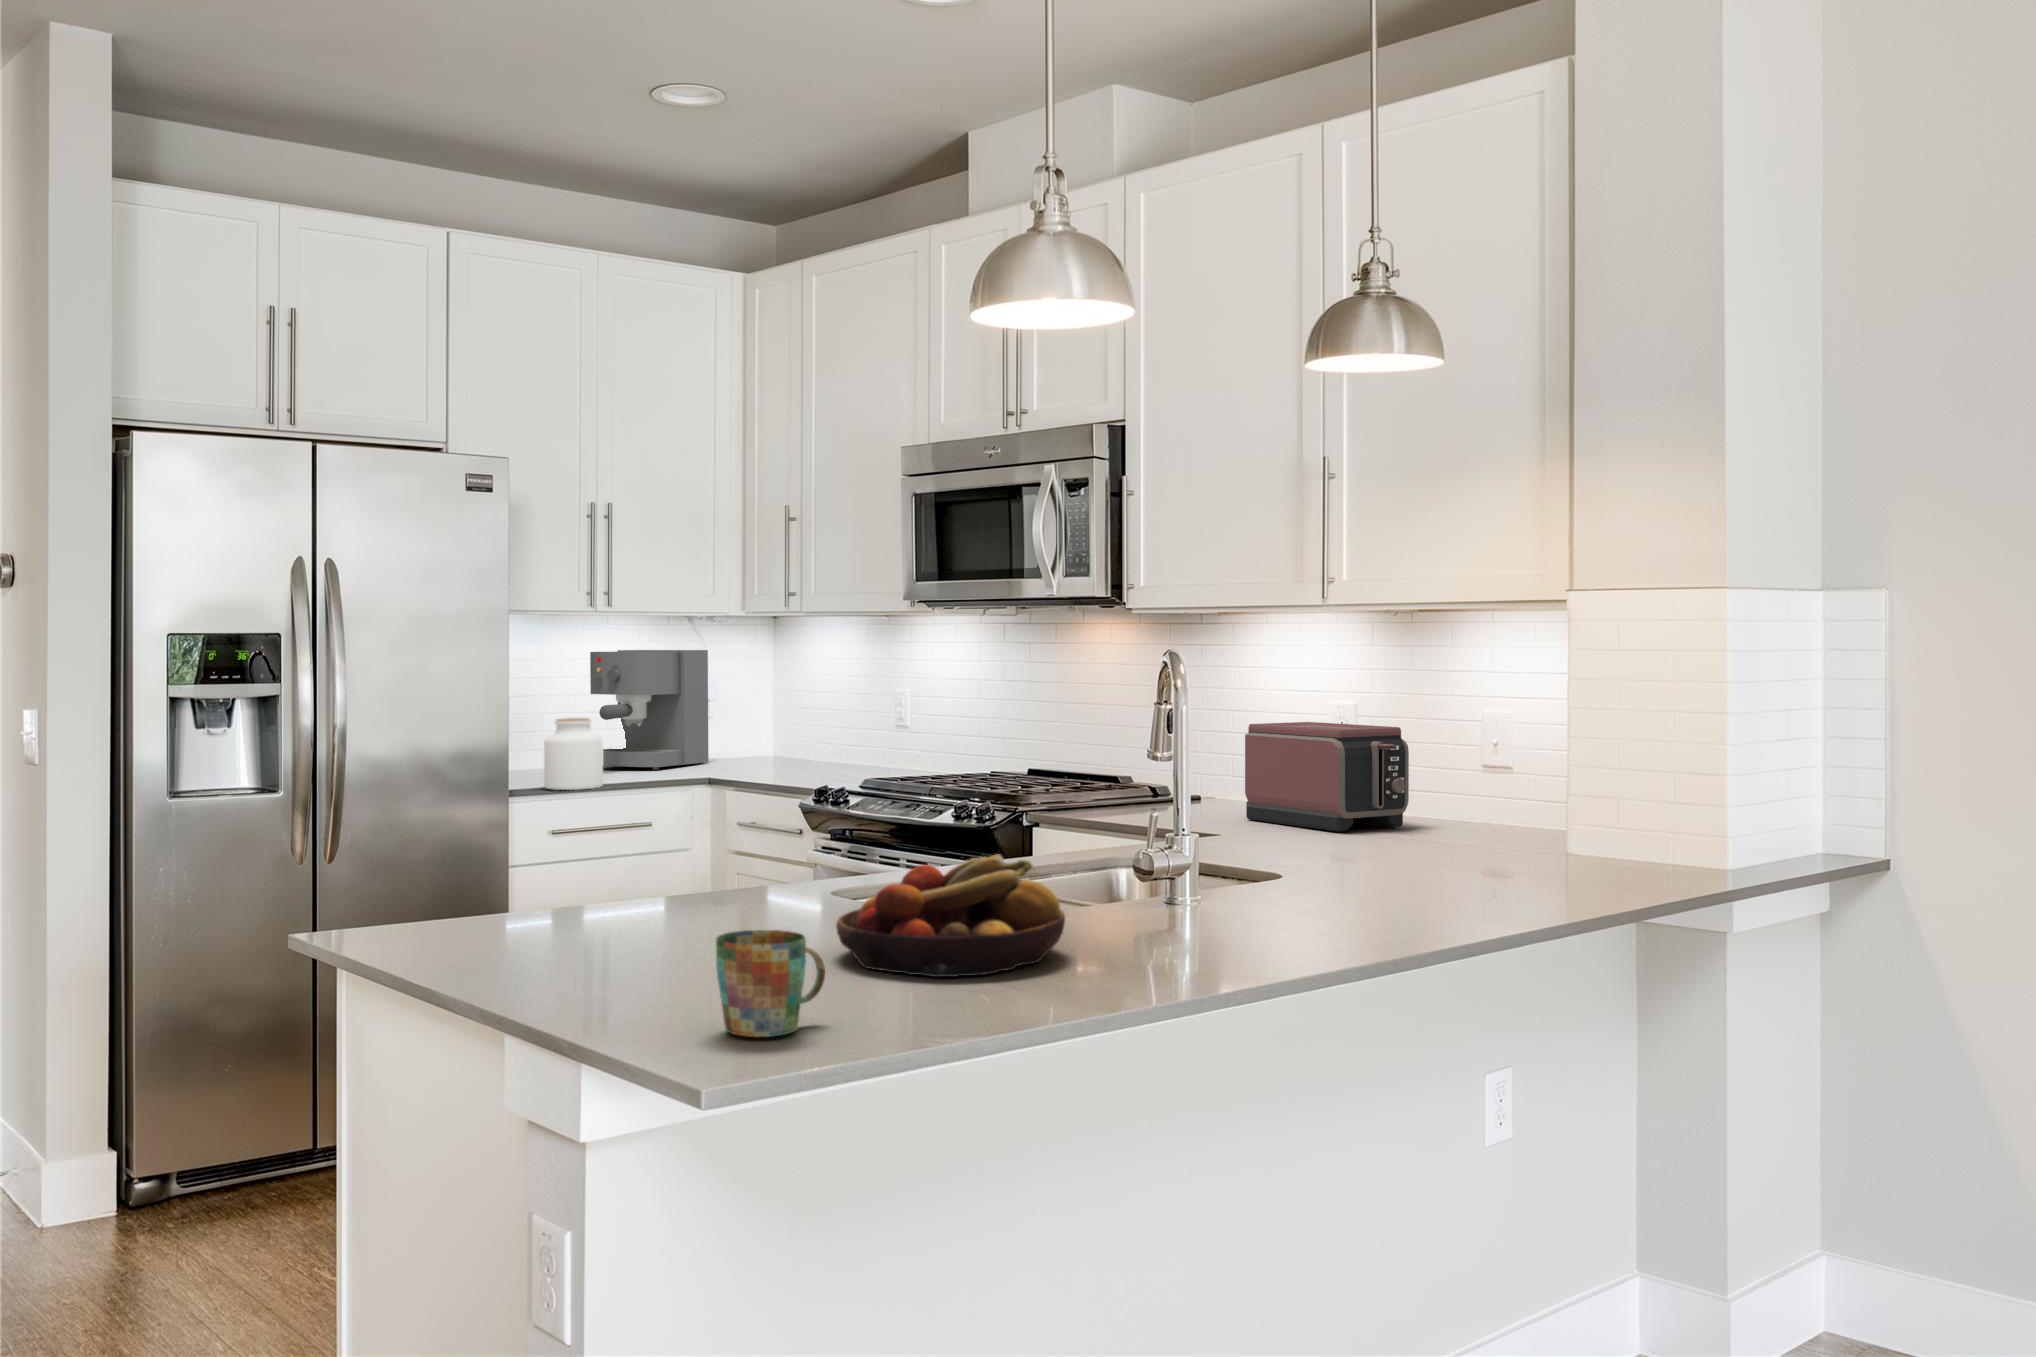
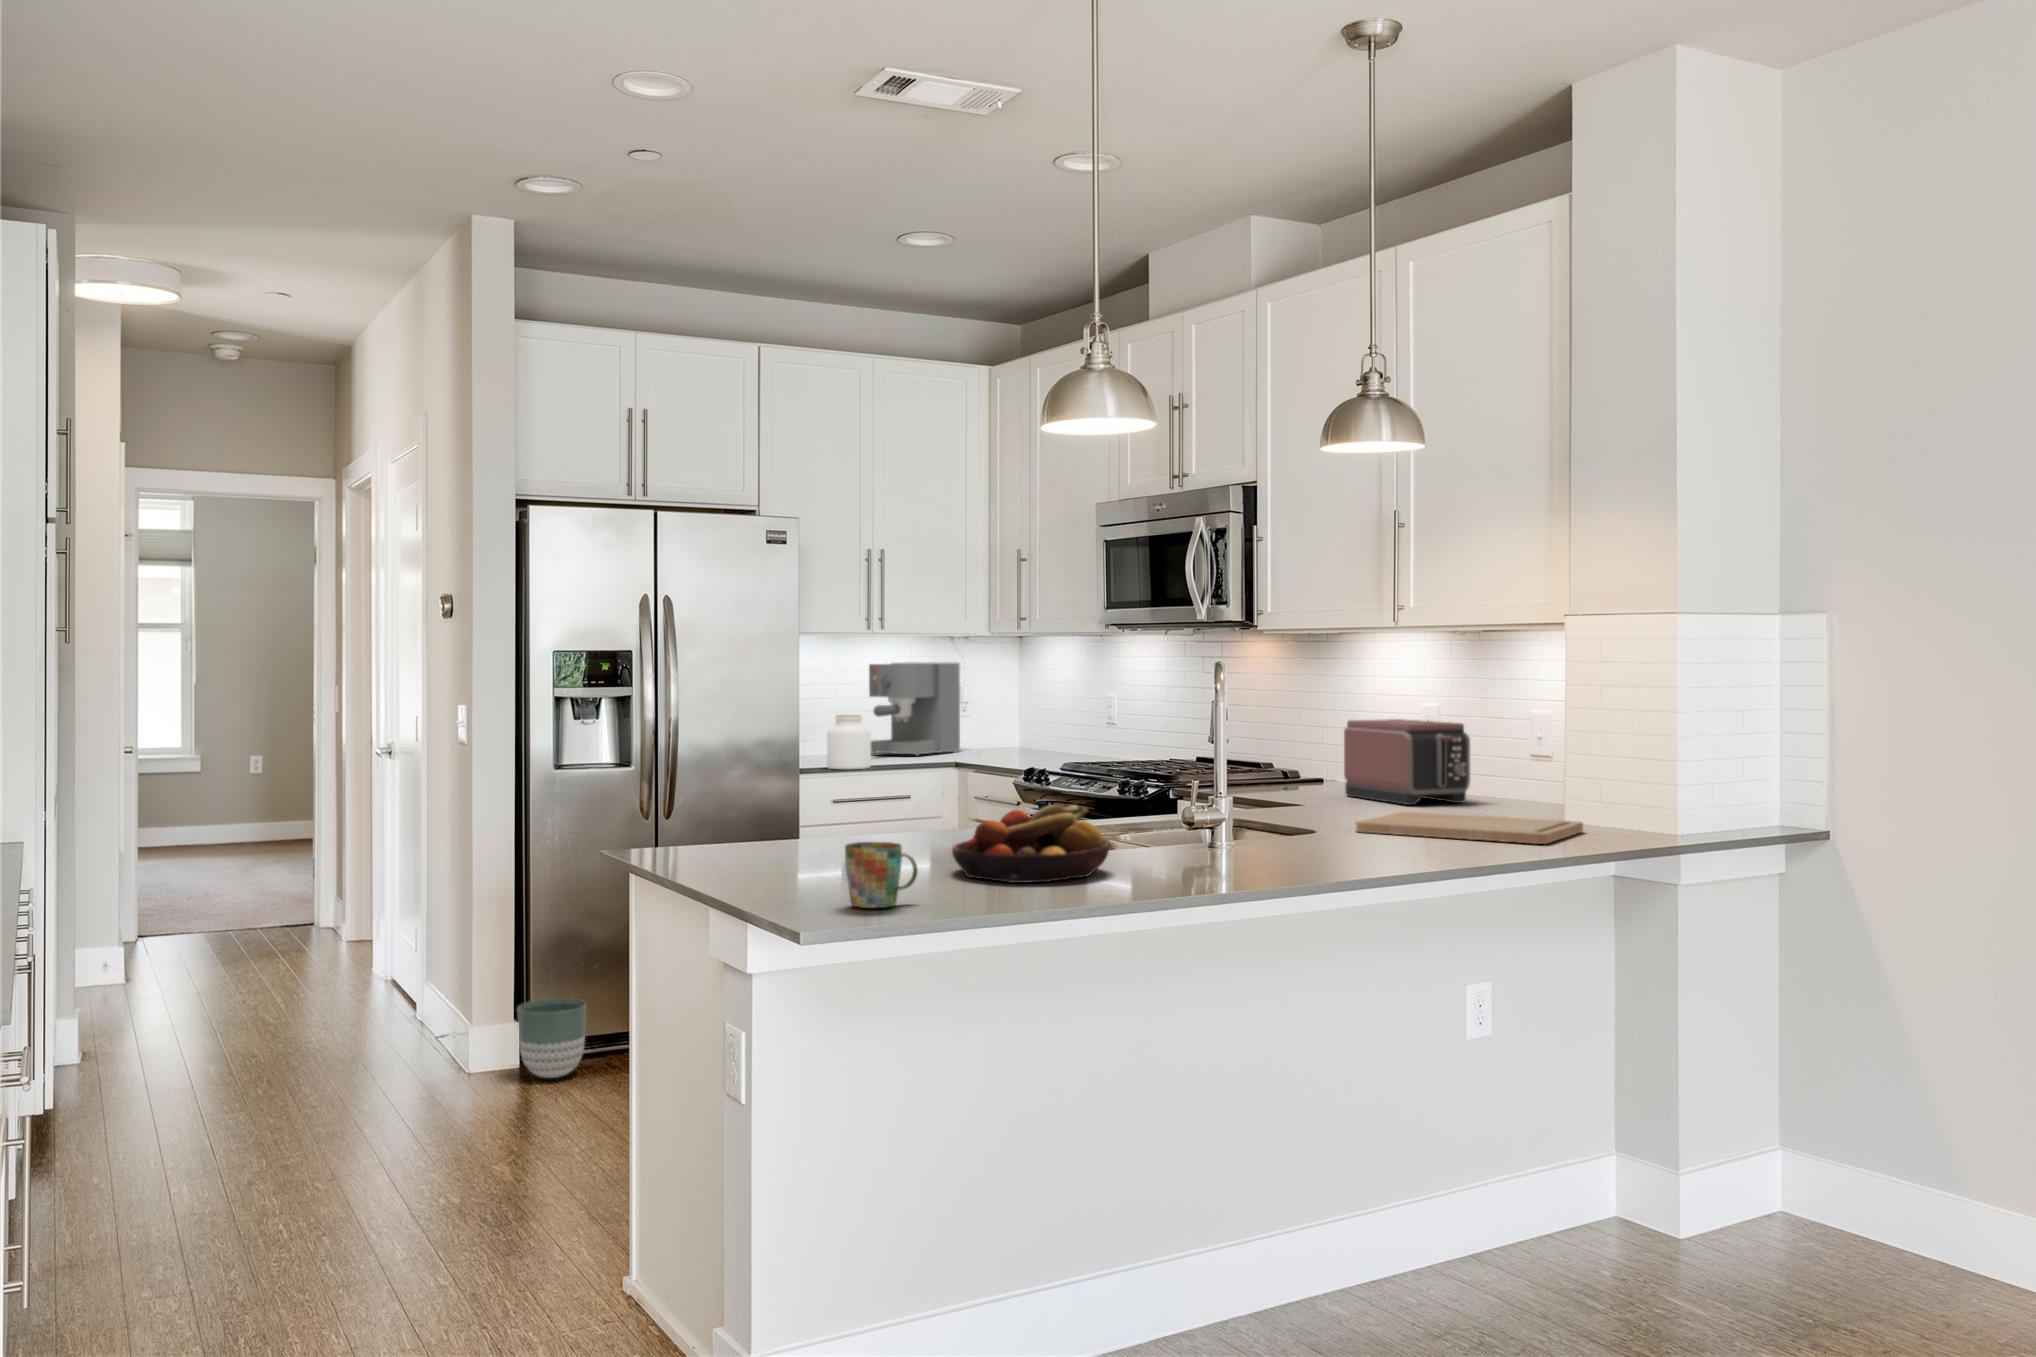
cutting board: none [1318,844,1596,887] -> present [1356,812,1583,844]
planter: none [114,1114,216,1228] -> present [517,998,586,1078]

